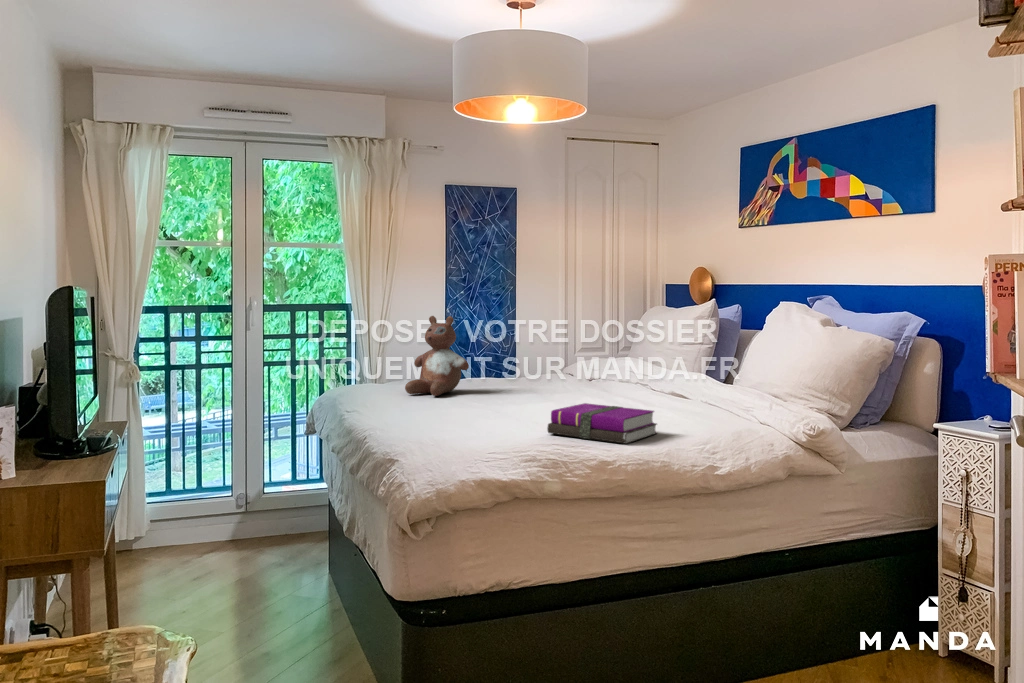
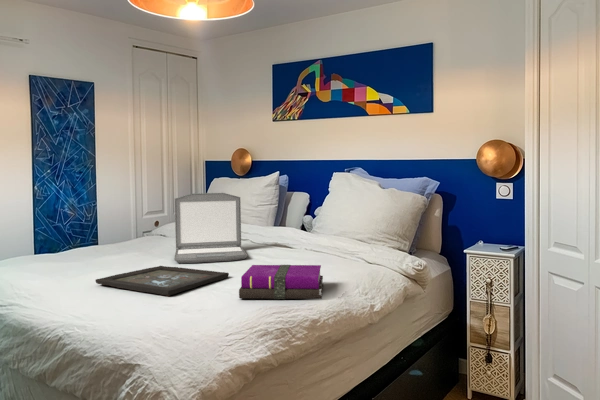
stuffed bear: present [405,316,469,396] -> none [25,193,92,273]
laptop: none [544,322,639,404] -> present [174,193,247,263]
tray: none [446,399,574,424] -> present [95,266,229,296]

